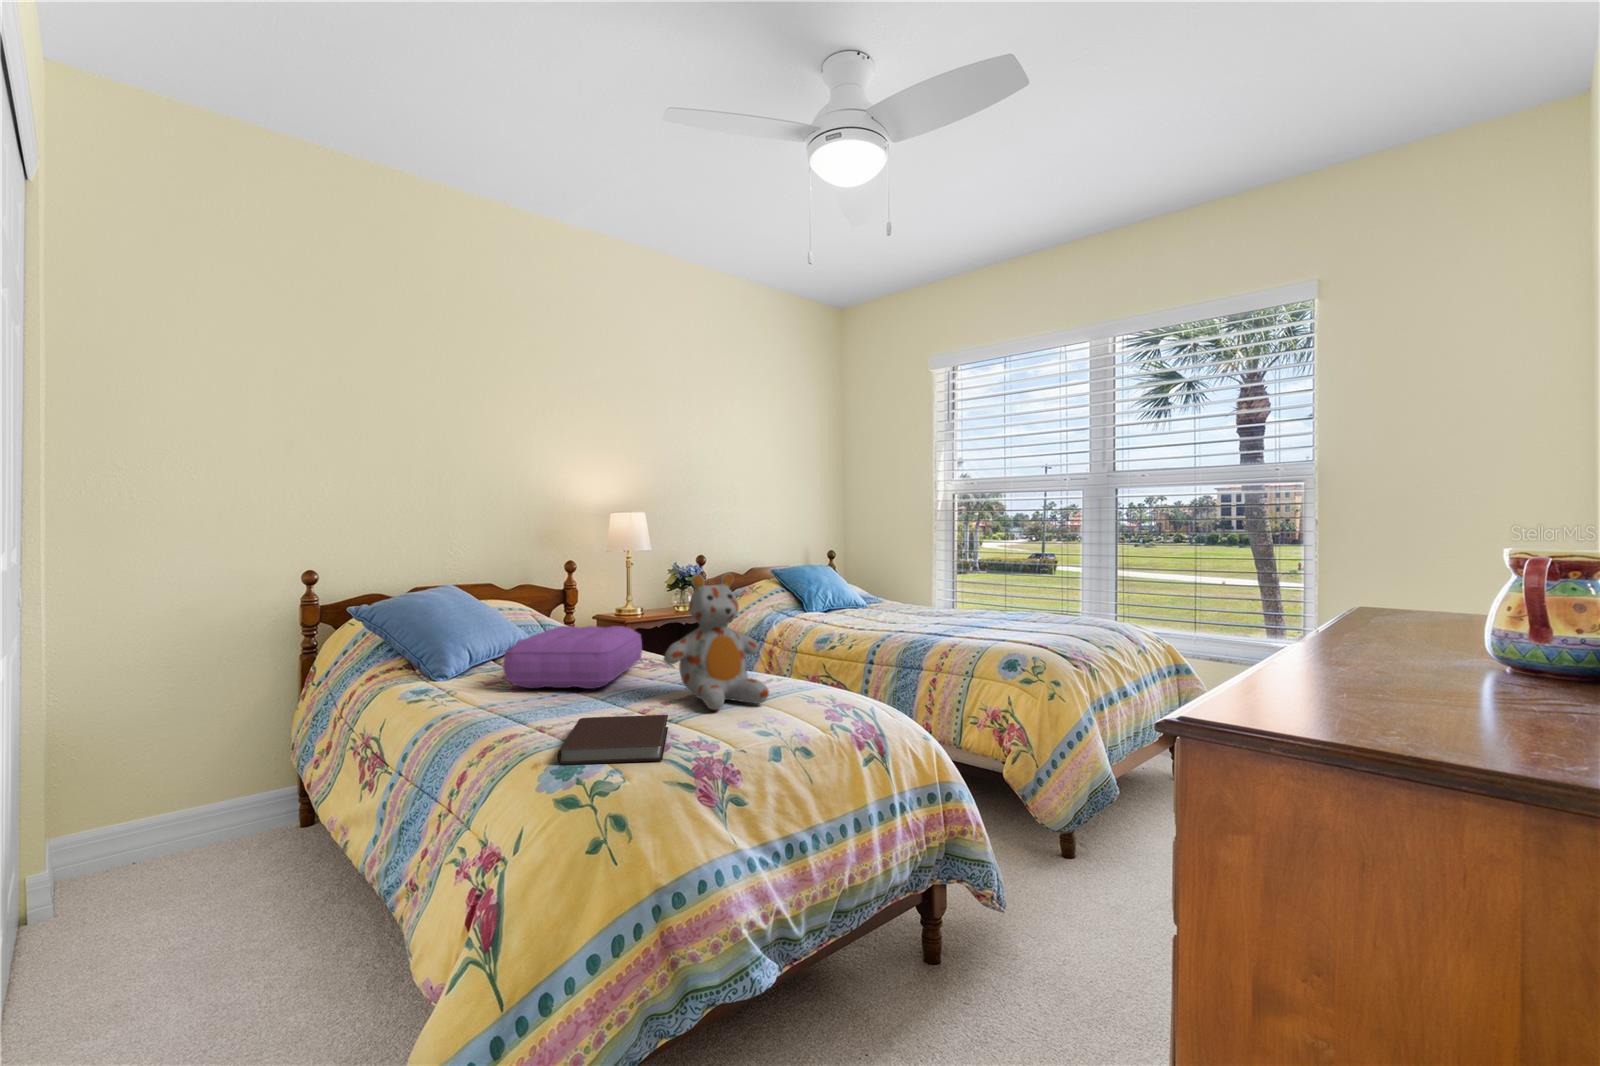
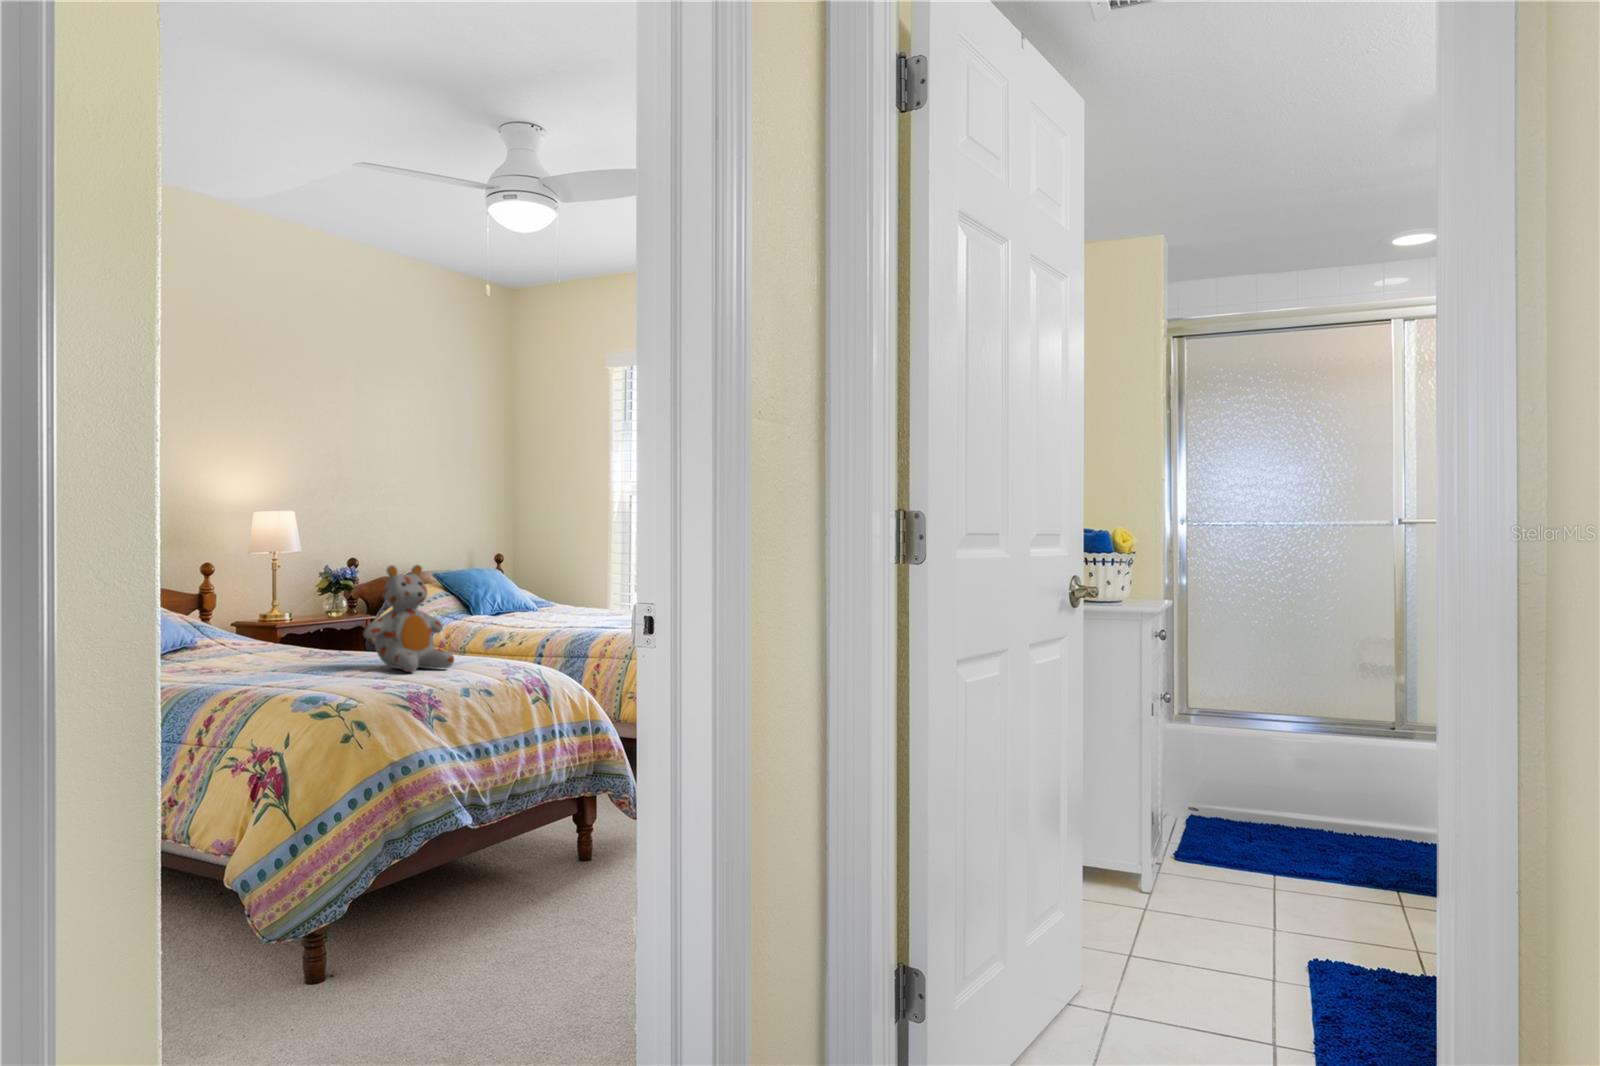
pillow: present [503,626,642,689] -> none [204,617,325,669]
notebook: present [557,715,668,764] -> none [303,670,384,696]

